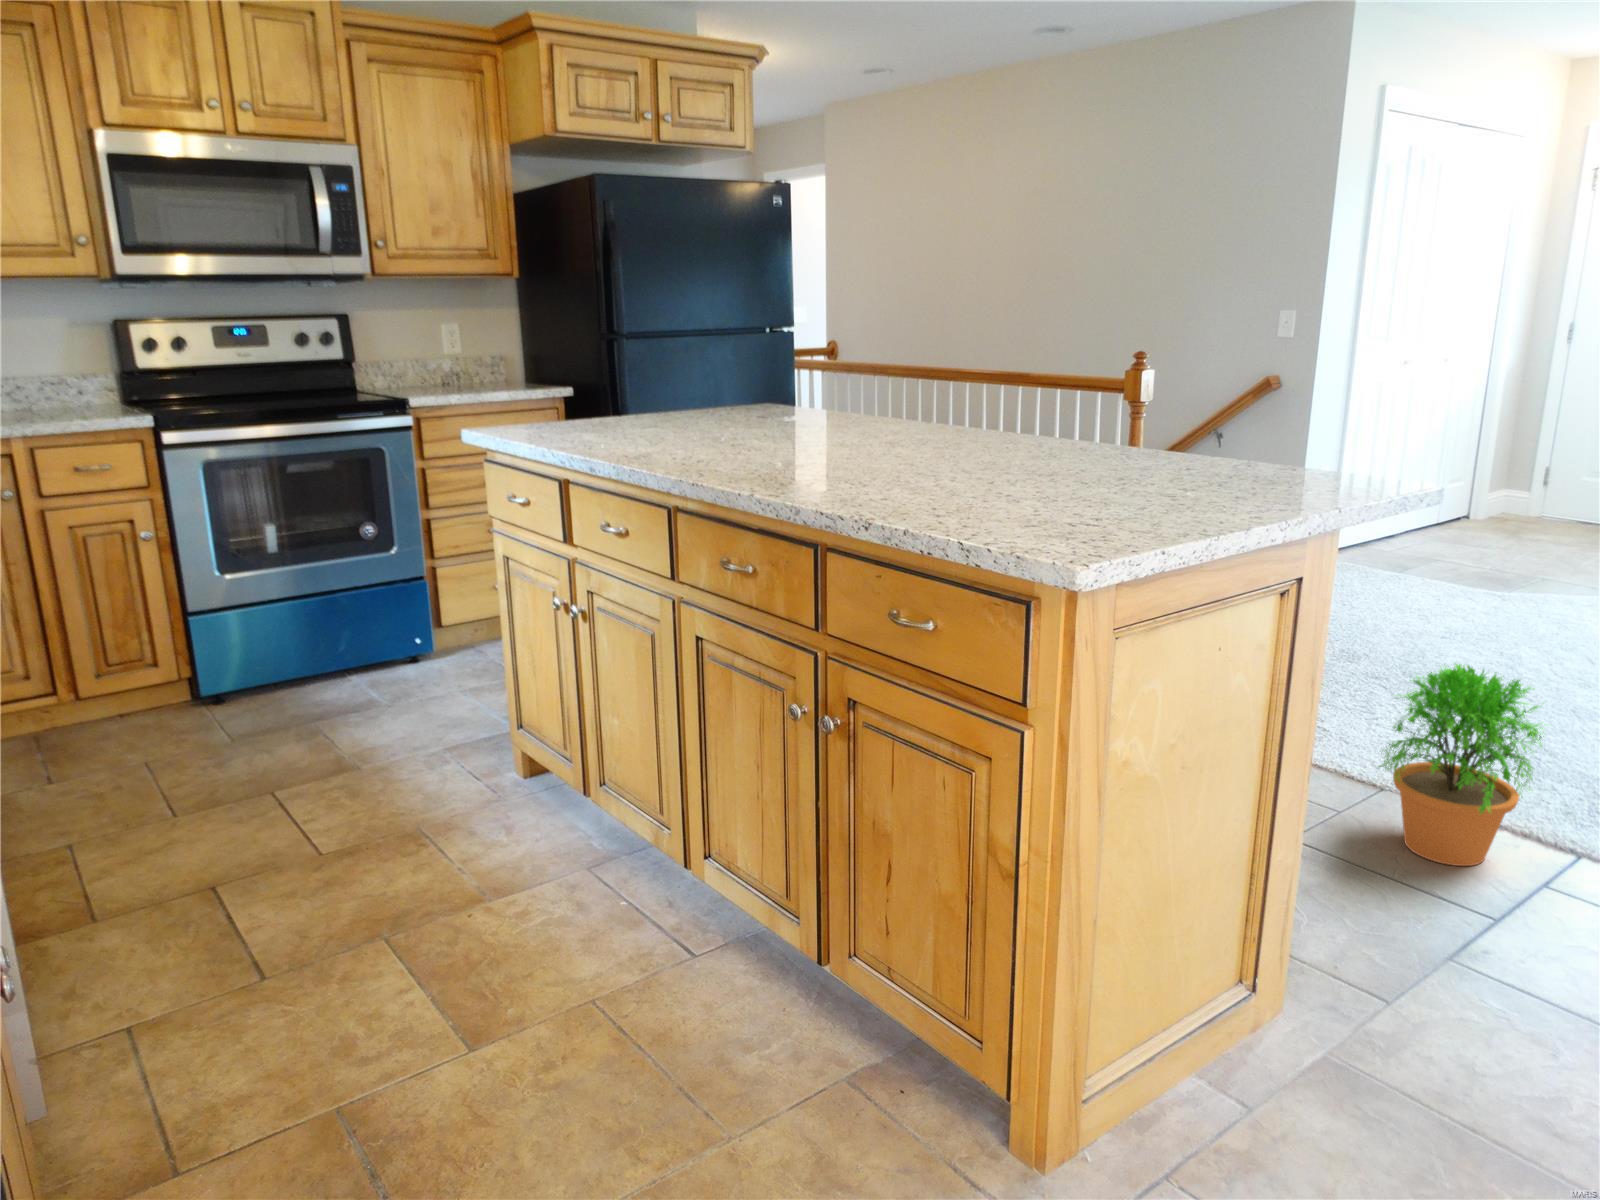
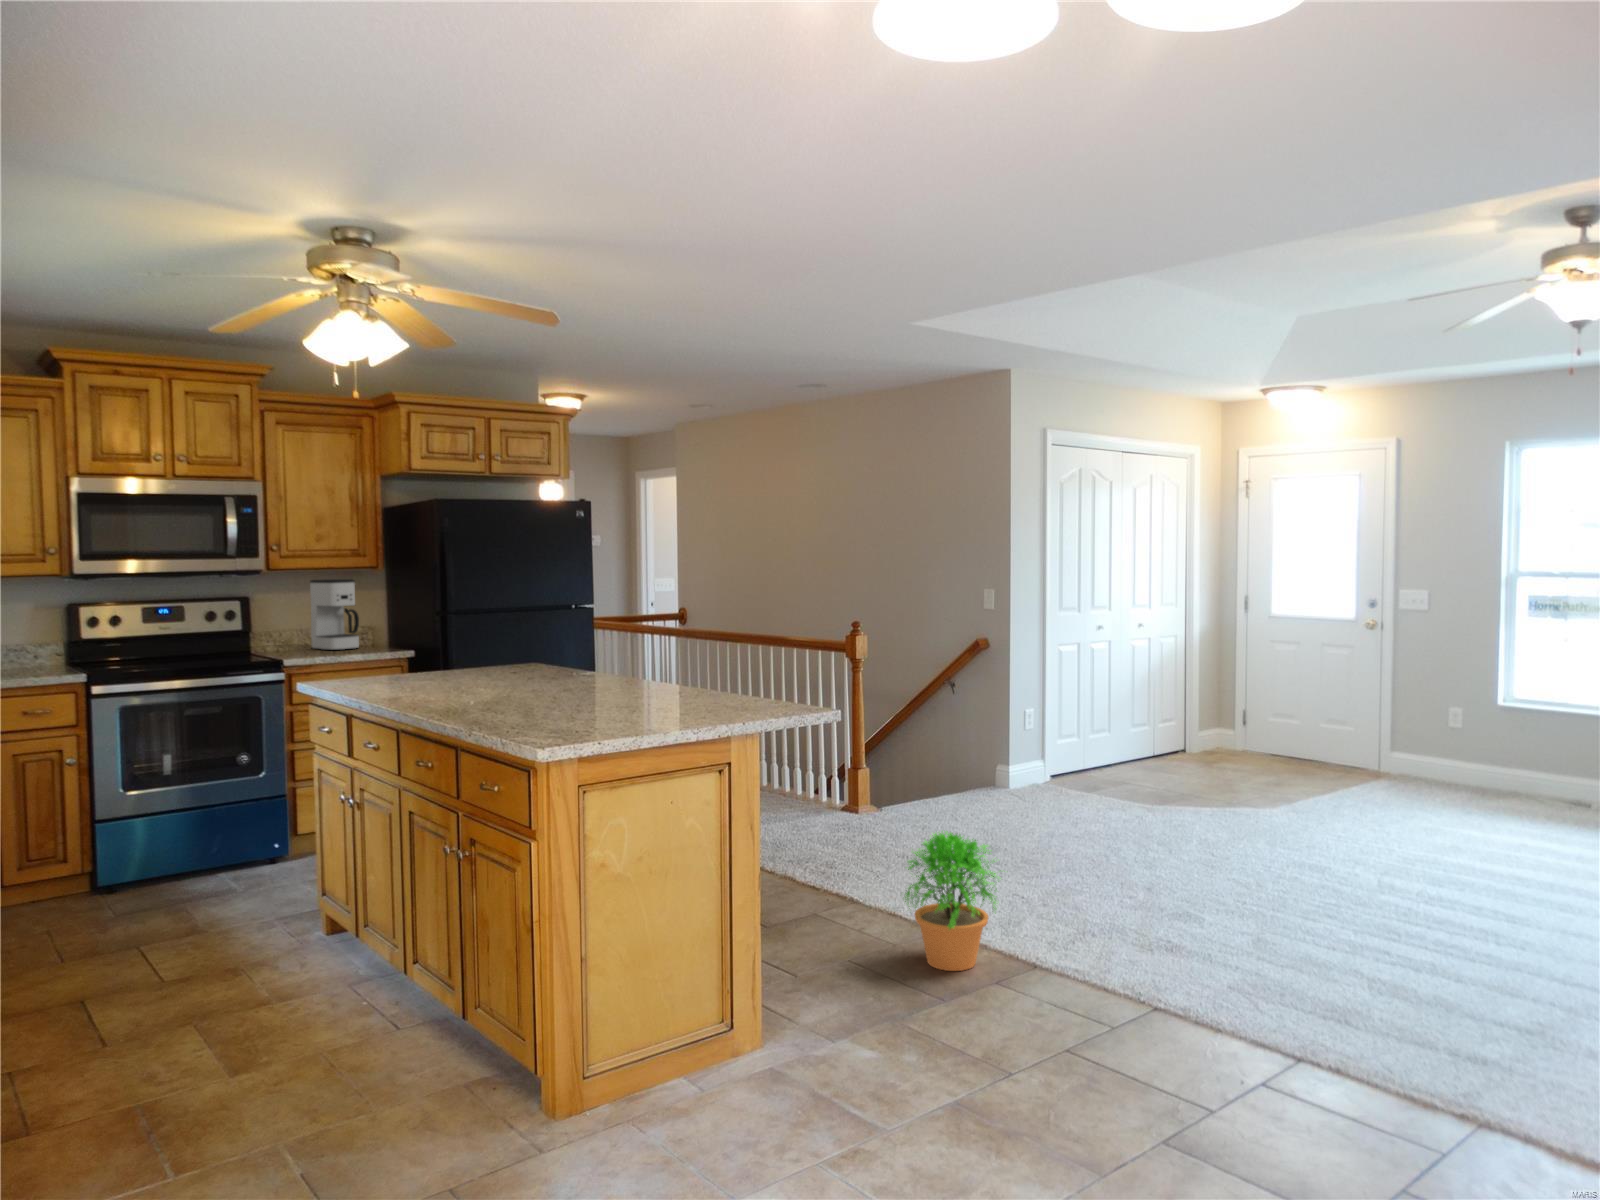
coffee maker: none [423,292,493,388] -> present [310,579,359,650]

